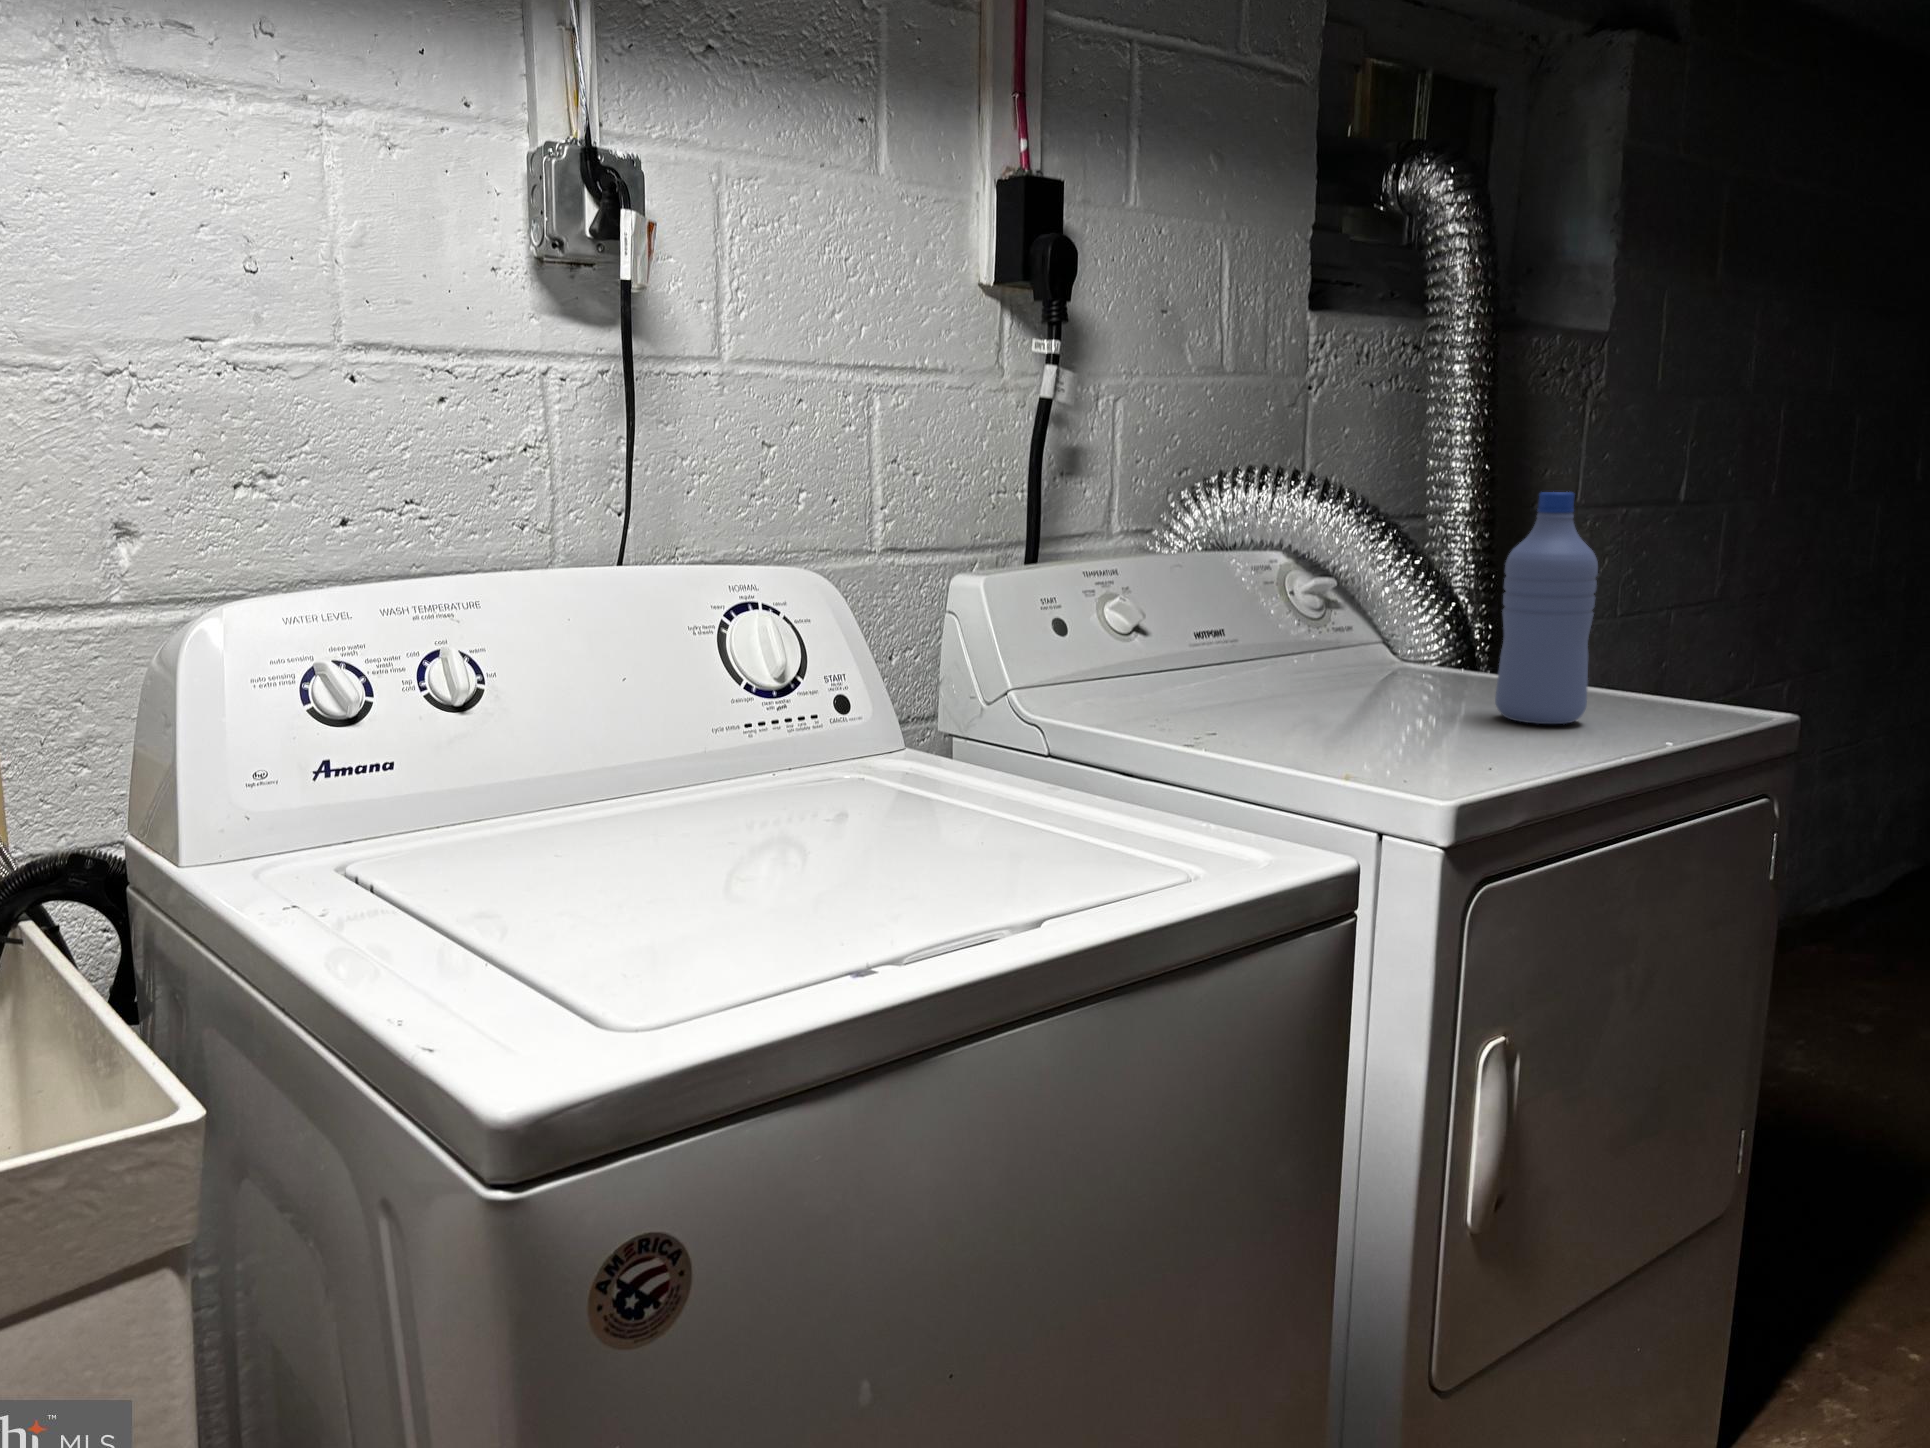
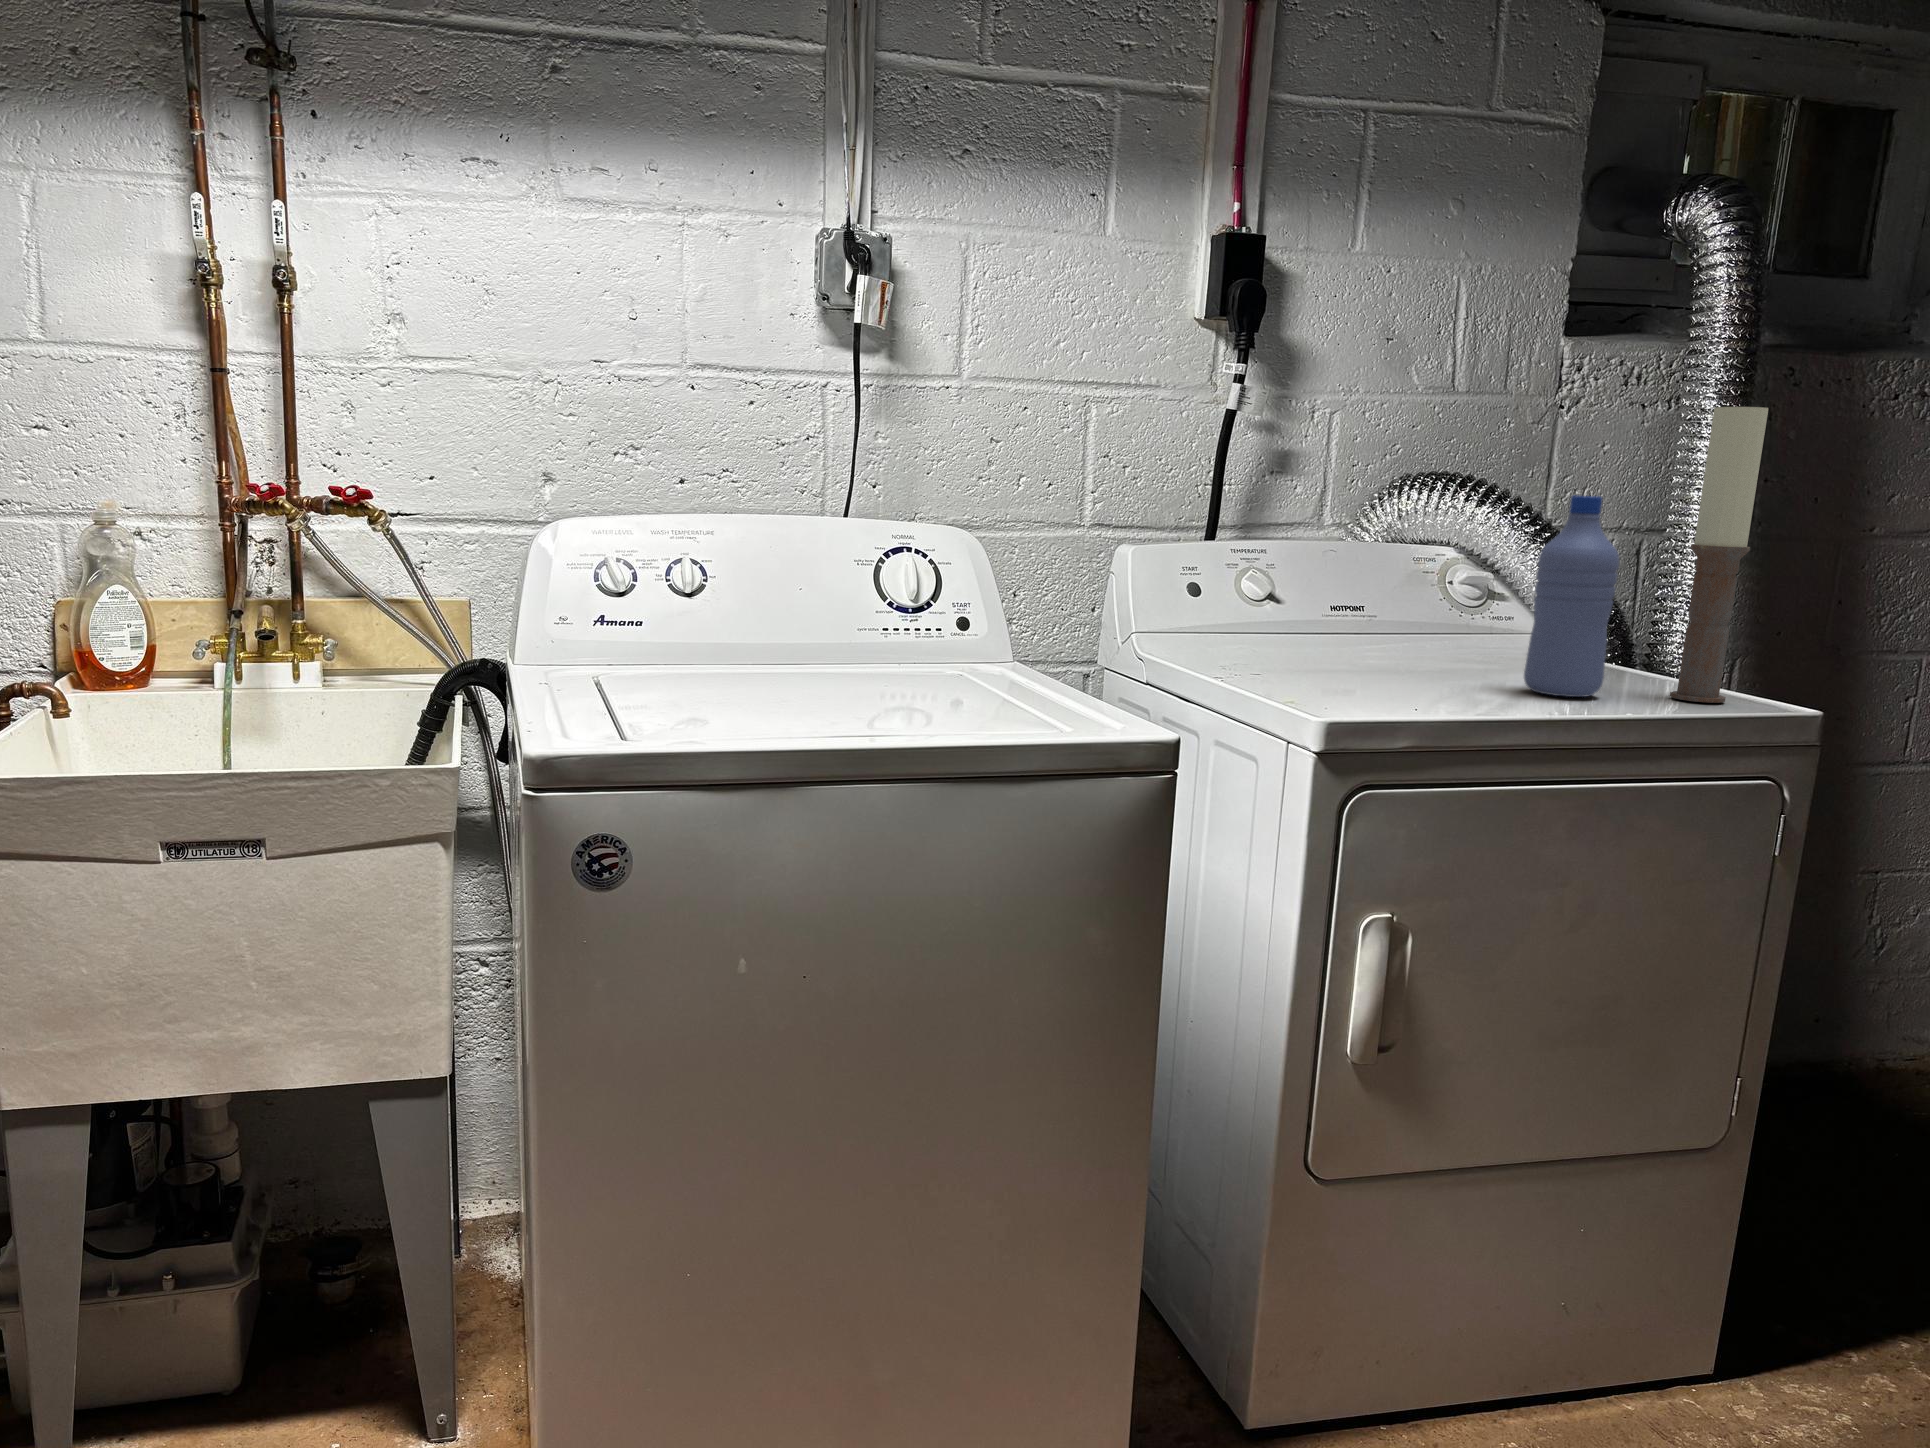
candle: none [1621,378,1711,714] -> present [1670,398,1768,703]

